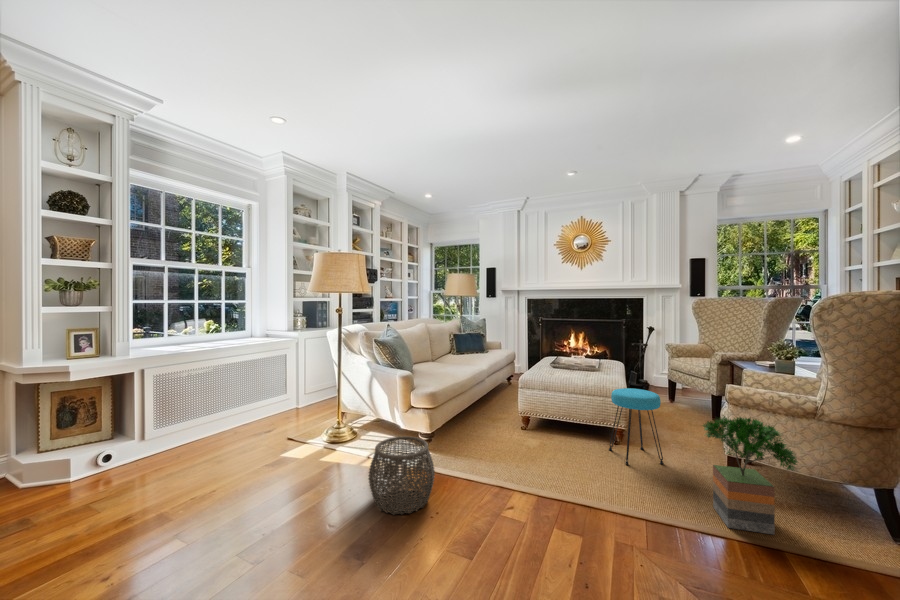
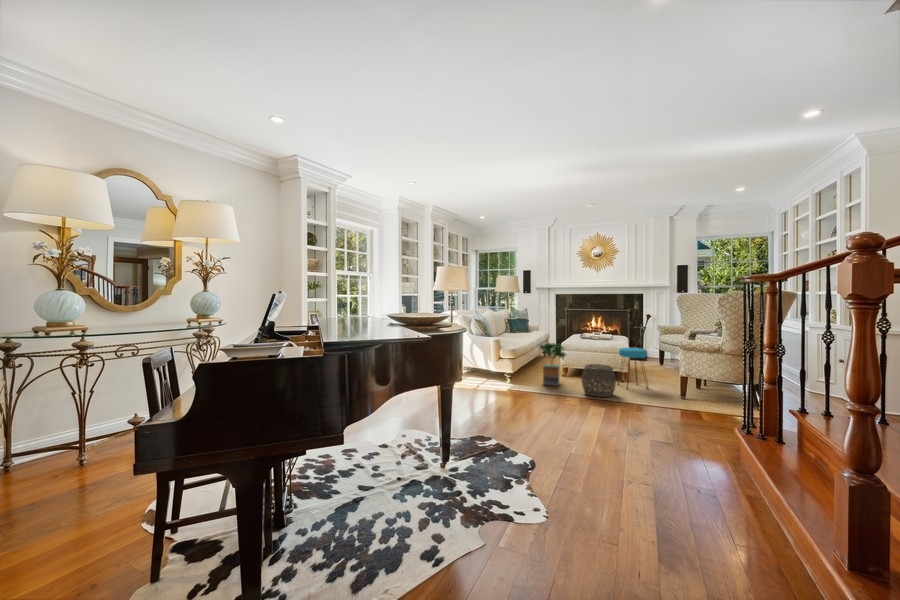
potted tree: present [703,416,798,535] -> present [539,343,566,386]
woven basket: present [369,436,435,515] -> present [582,364,616,397]

